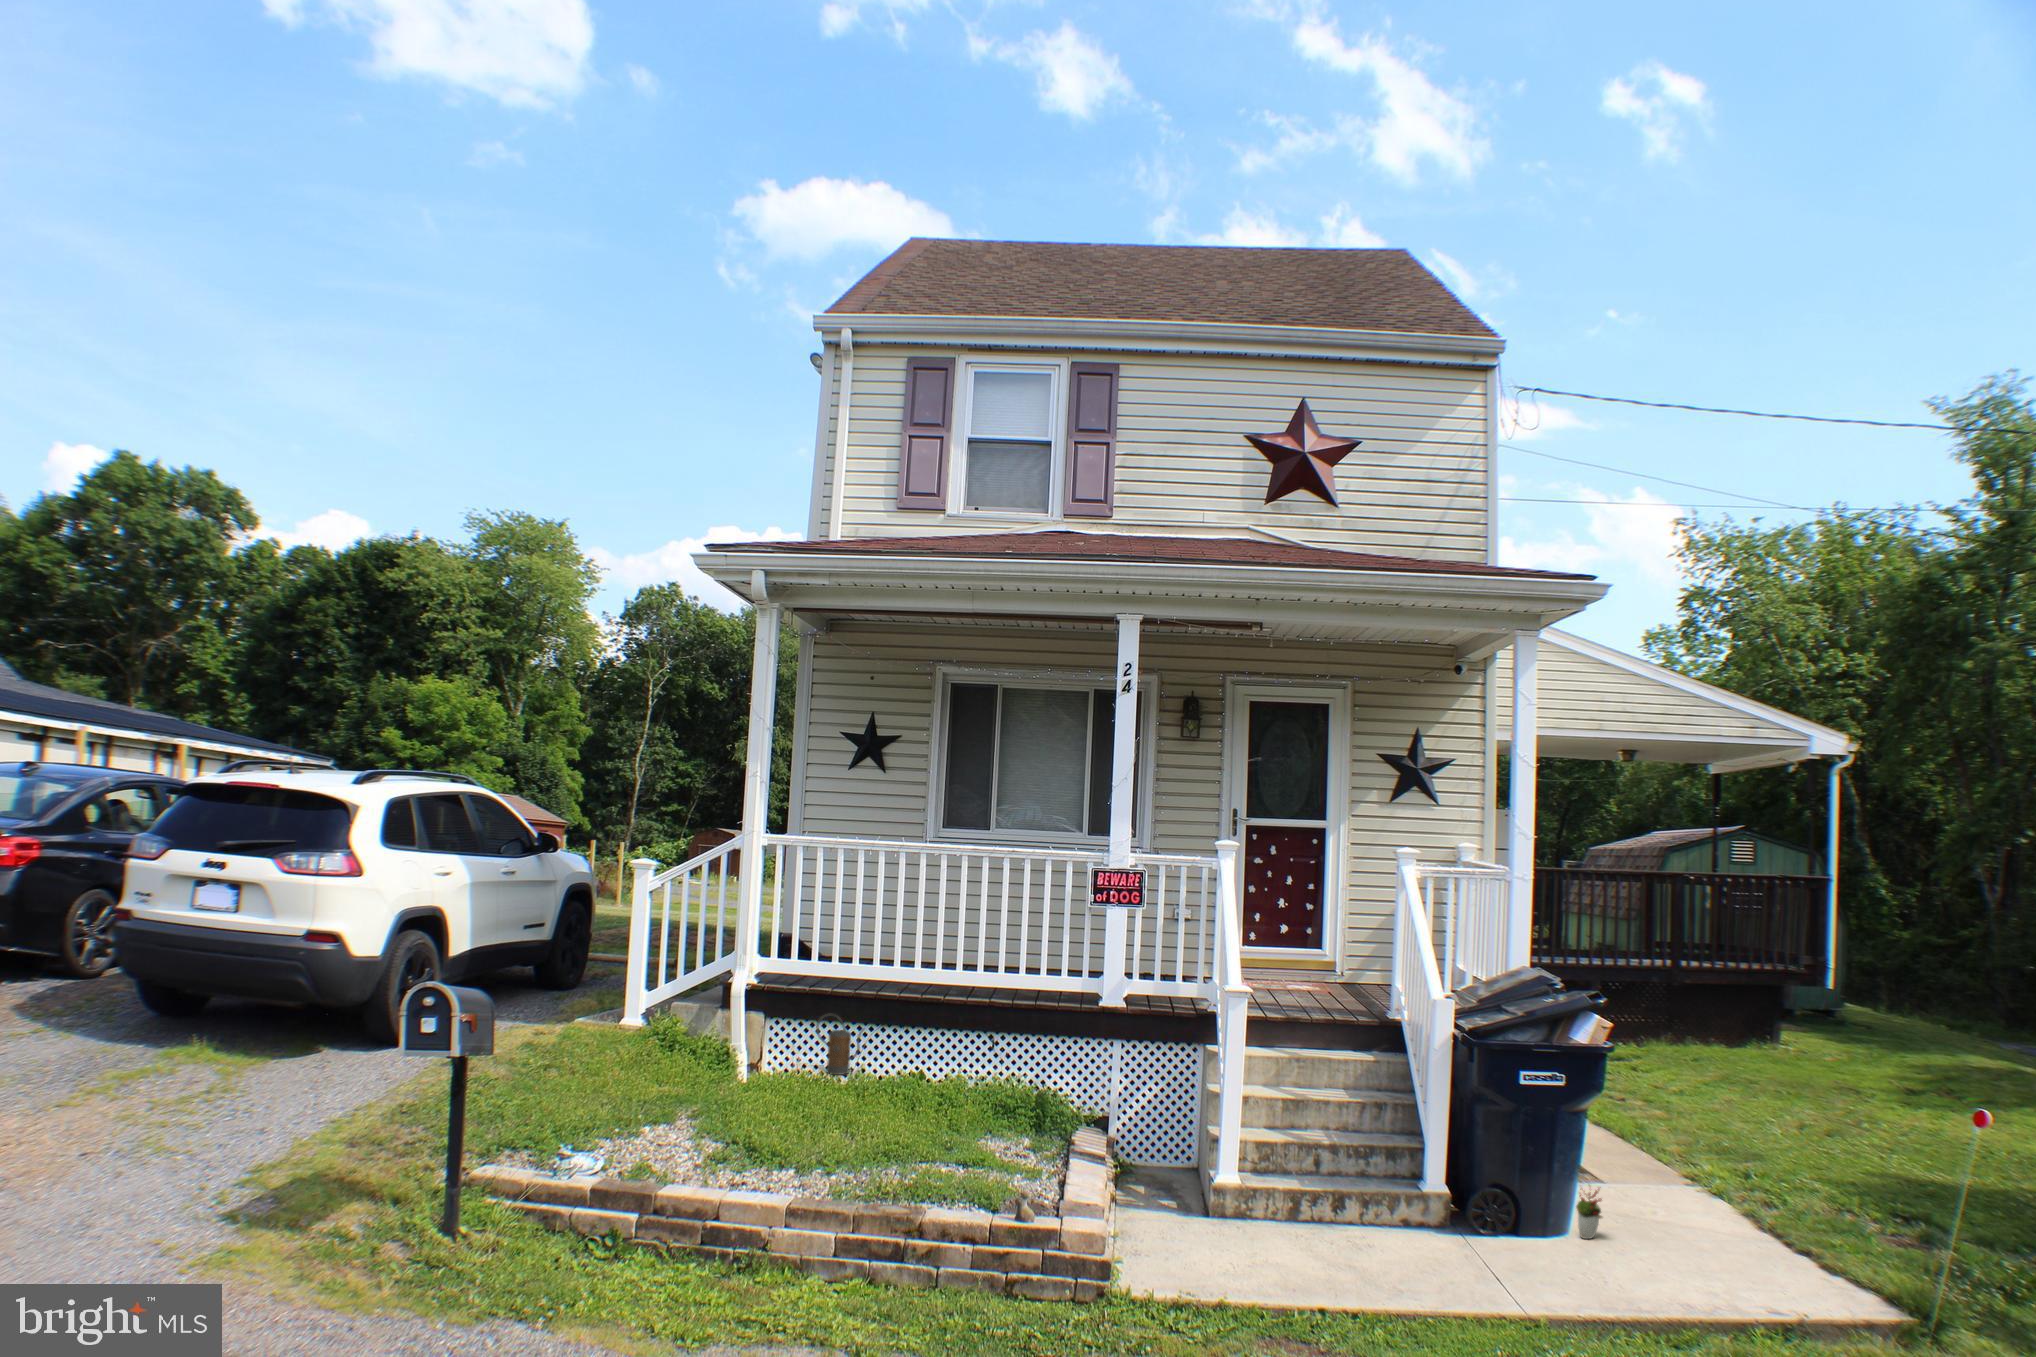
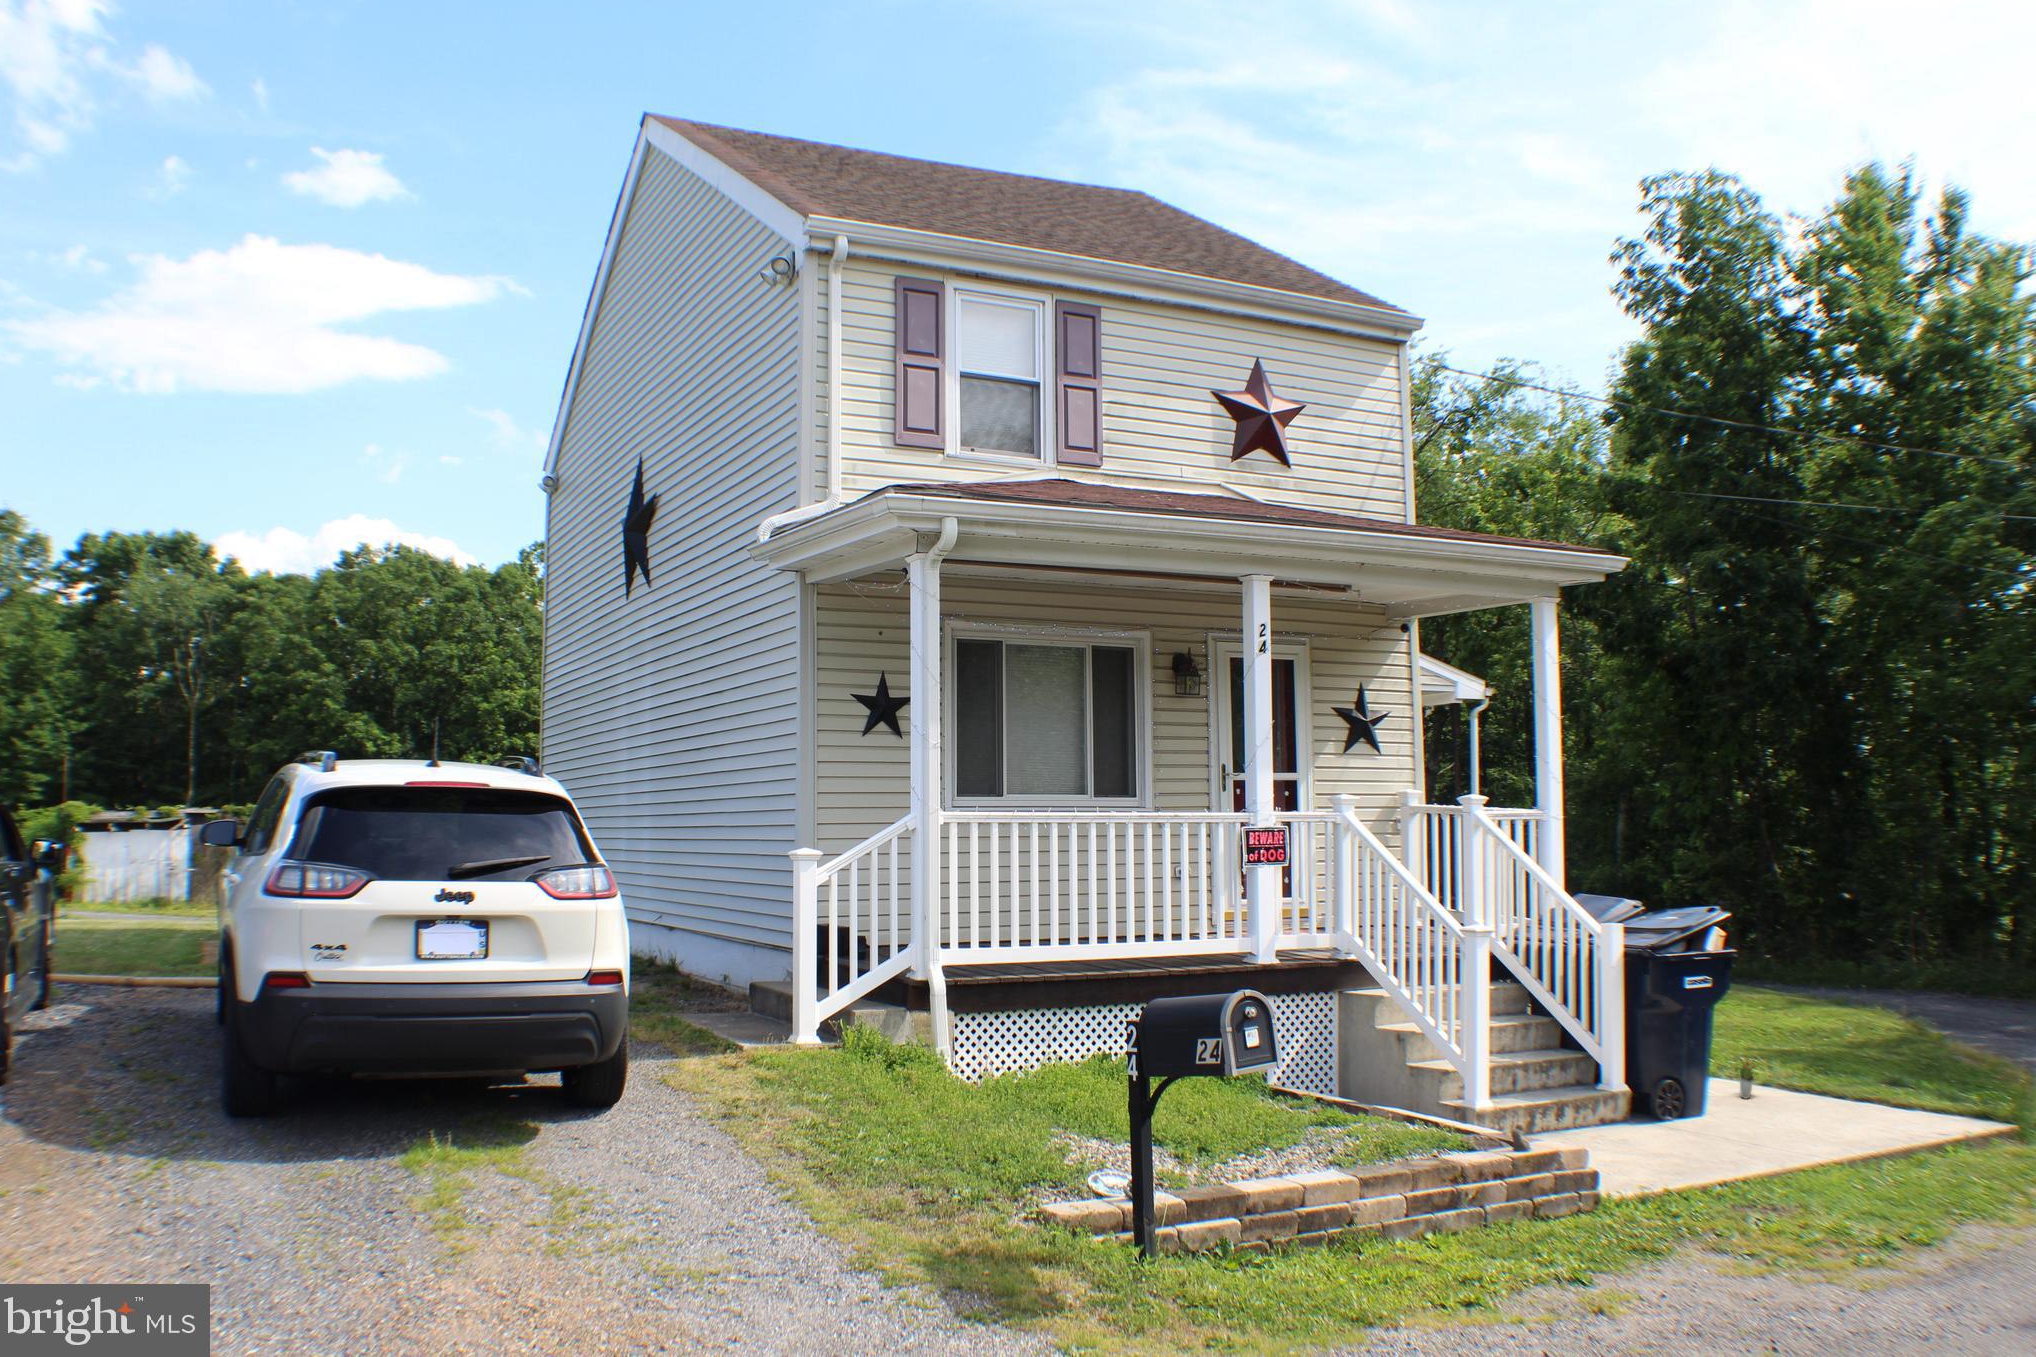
watering can: present [816,1014,864,1075] -> none [1010,1004,1062,1069]

